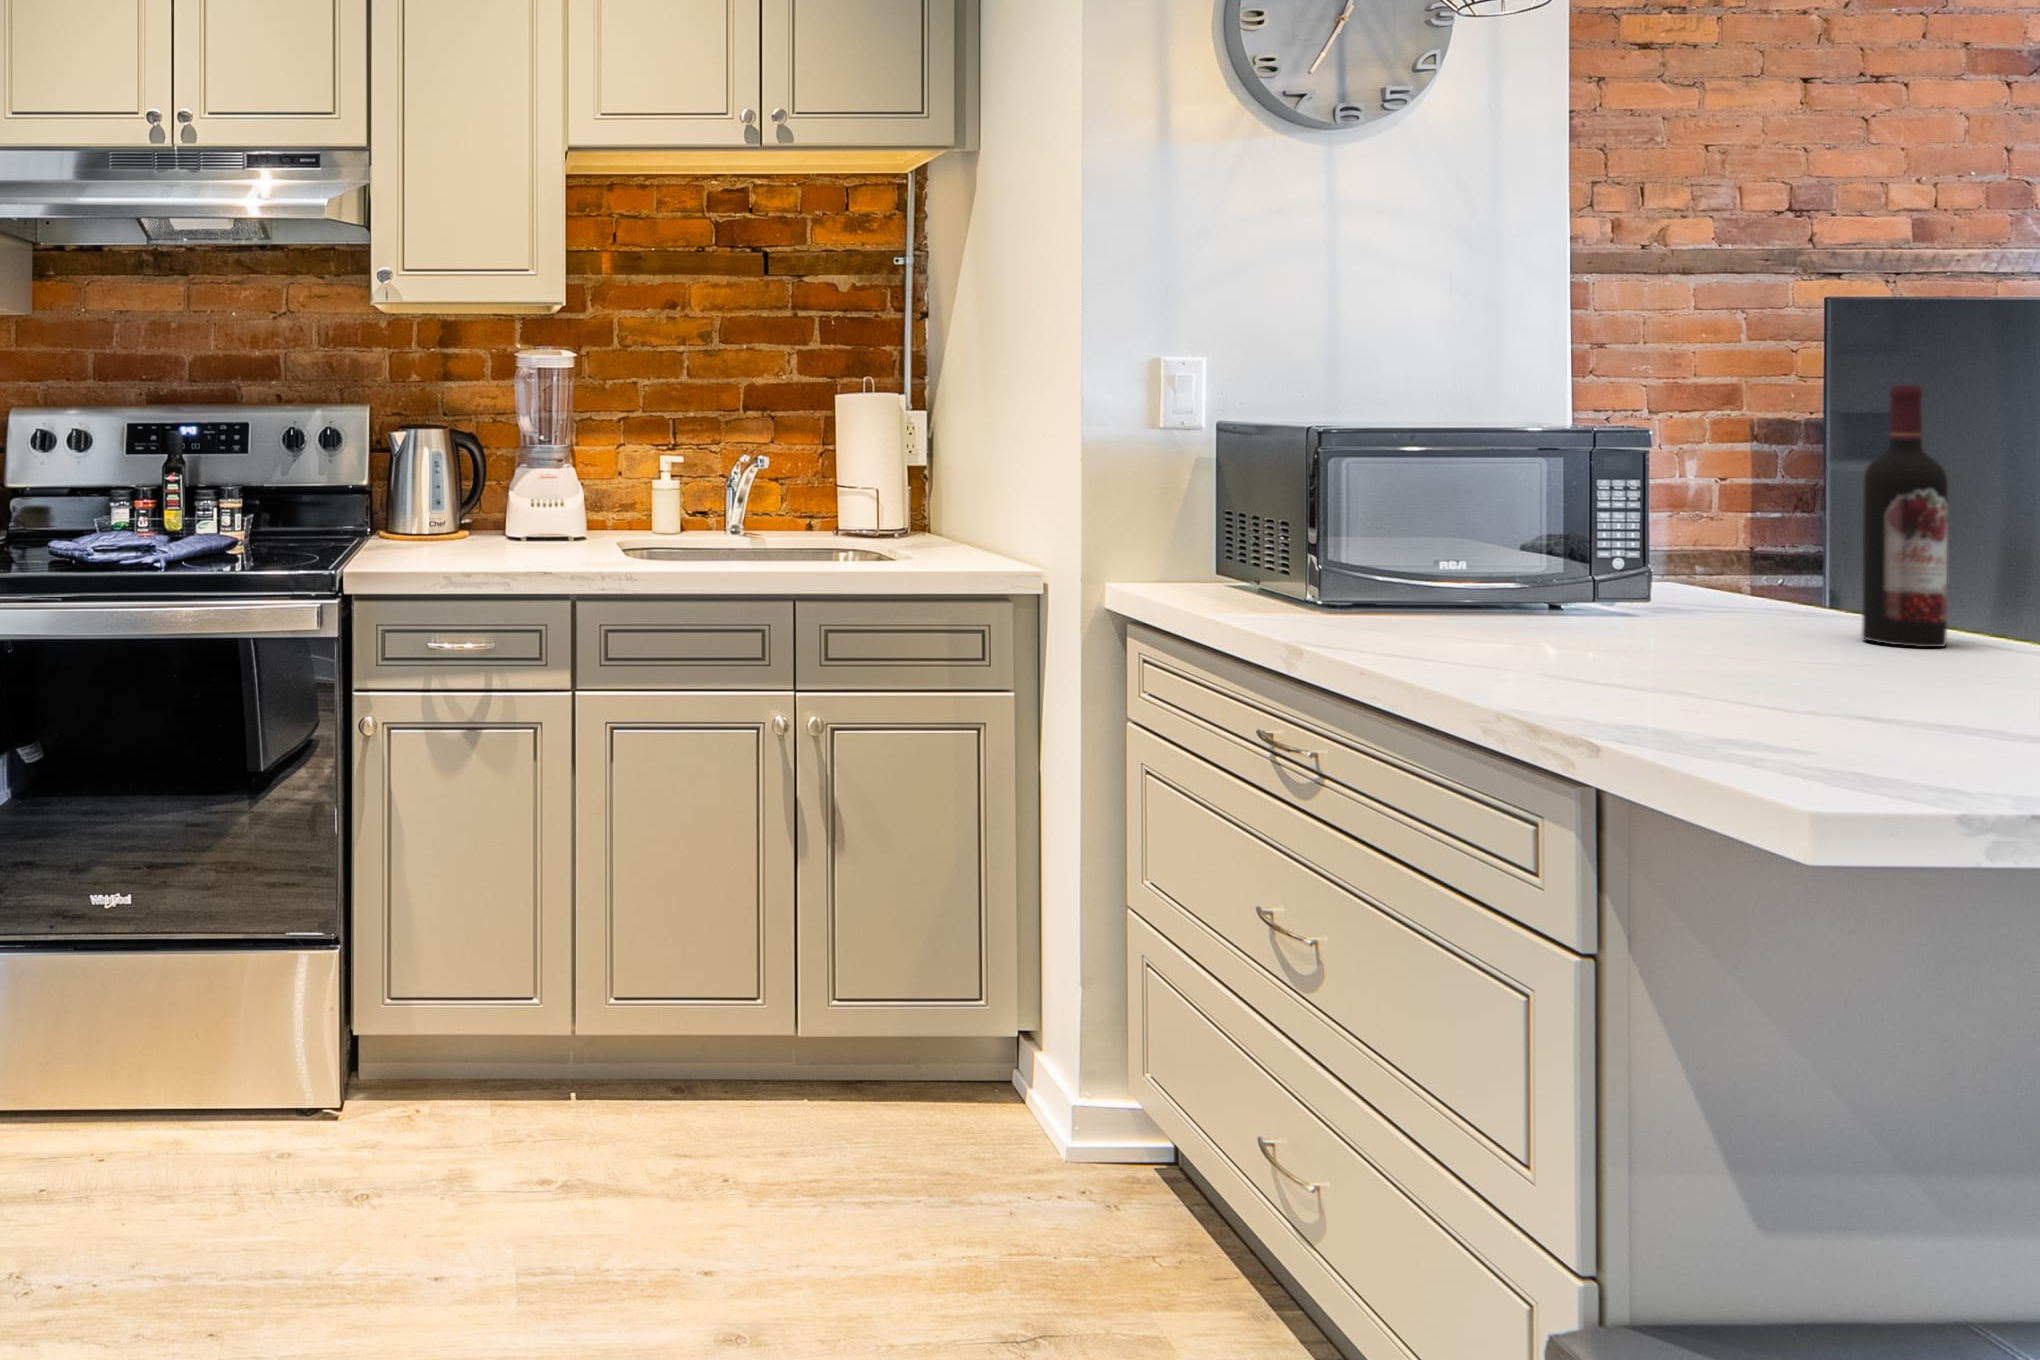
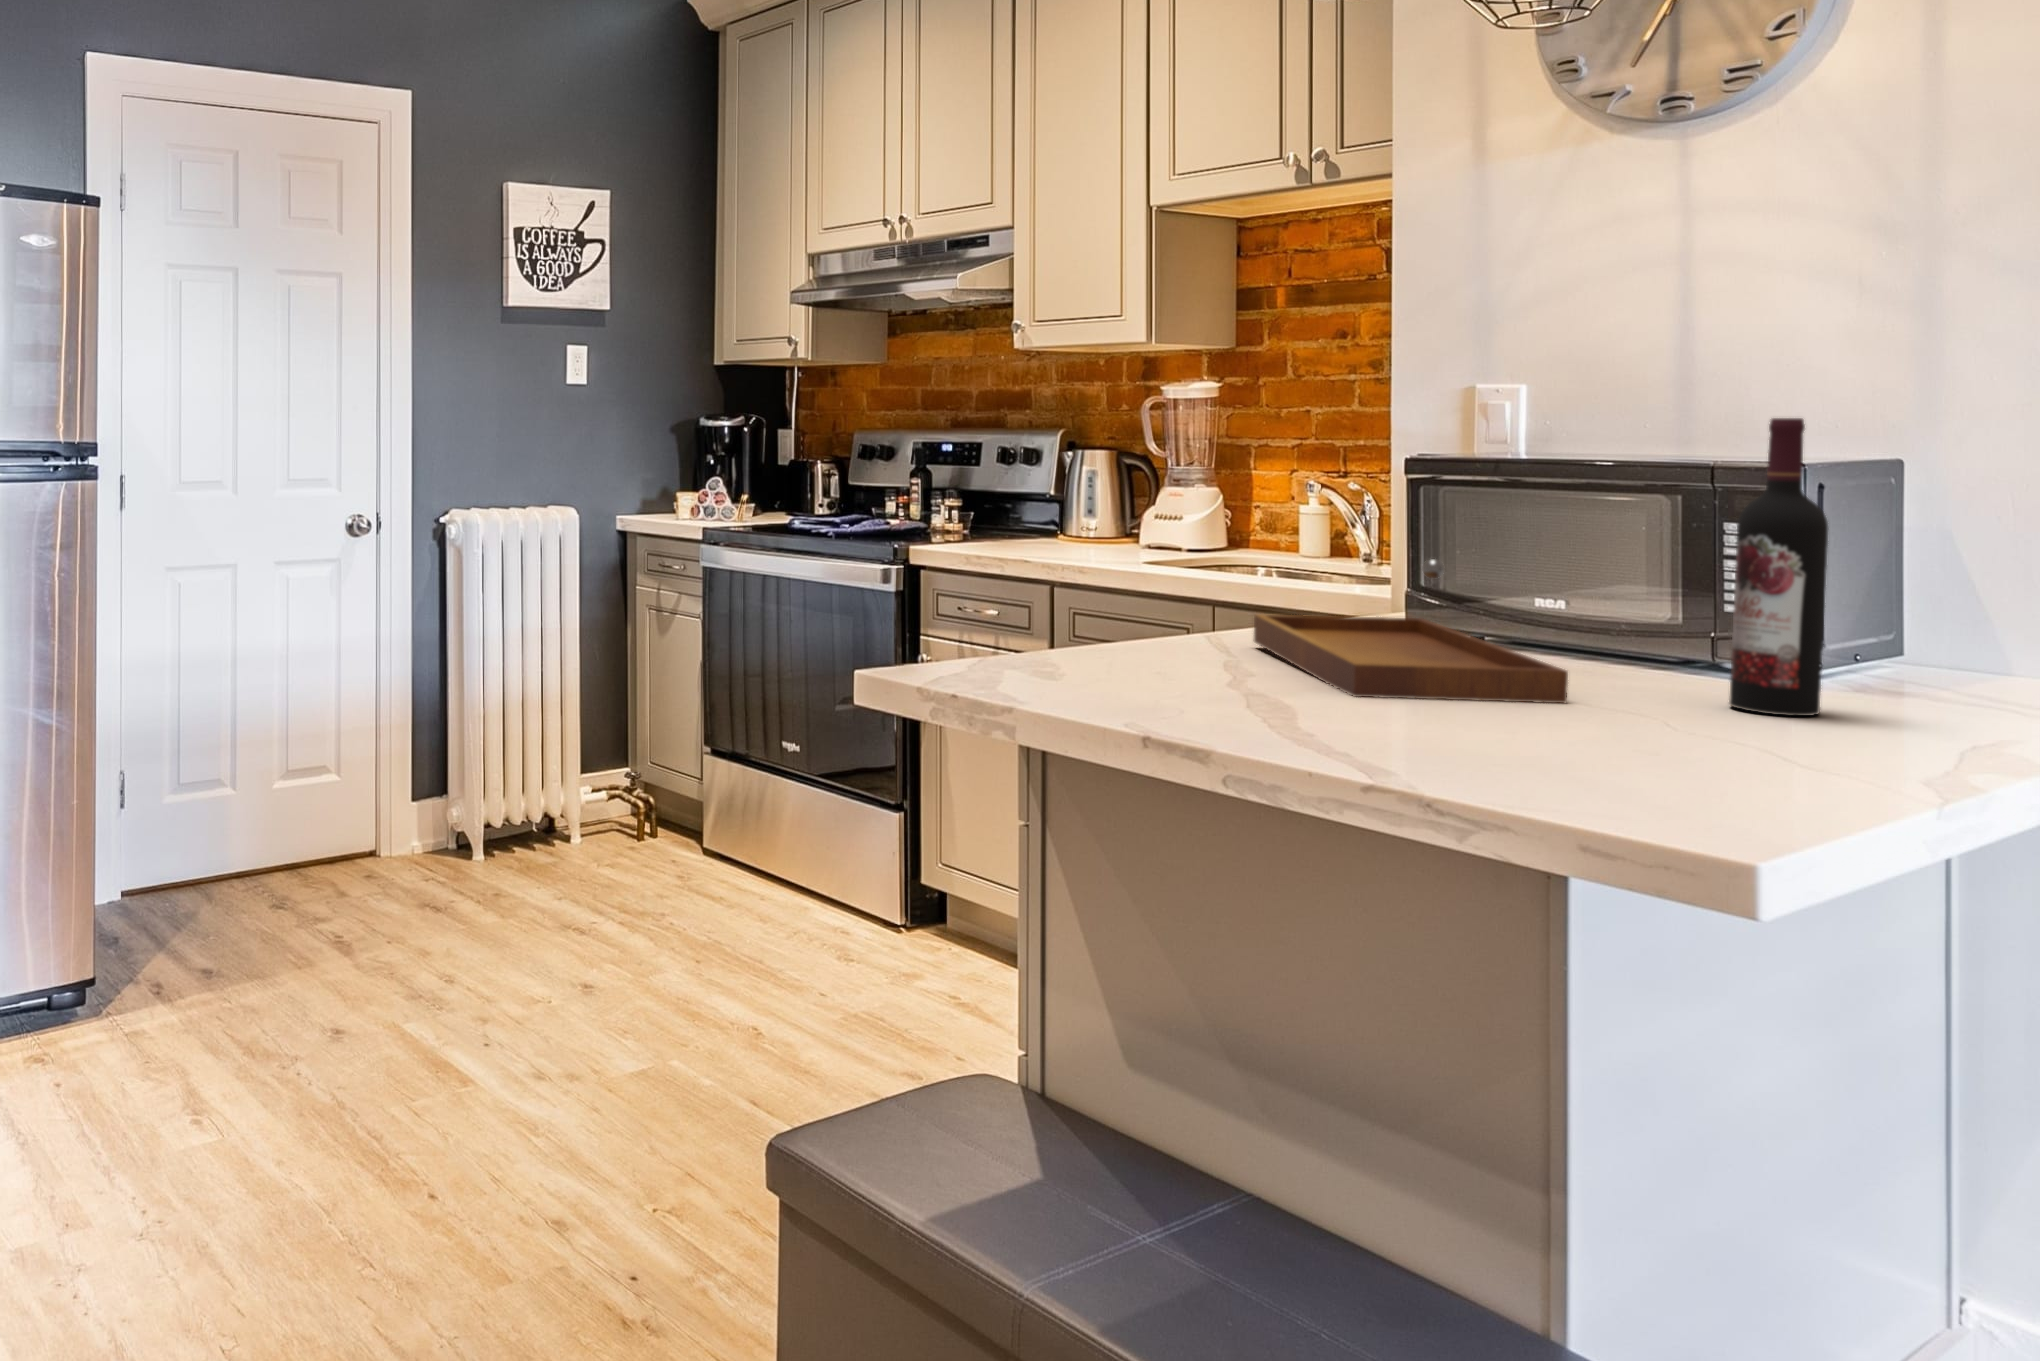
tray: none [1417,533,1888,697] -> present [1253,559,1568,703]

